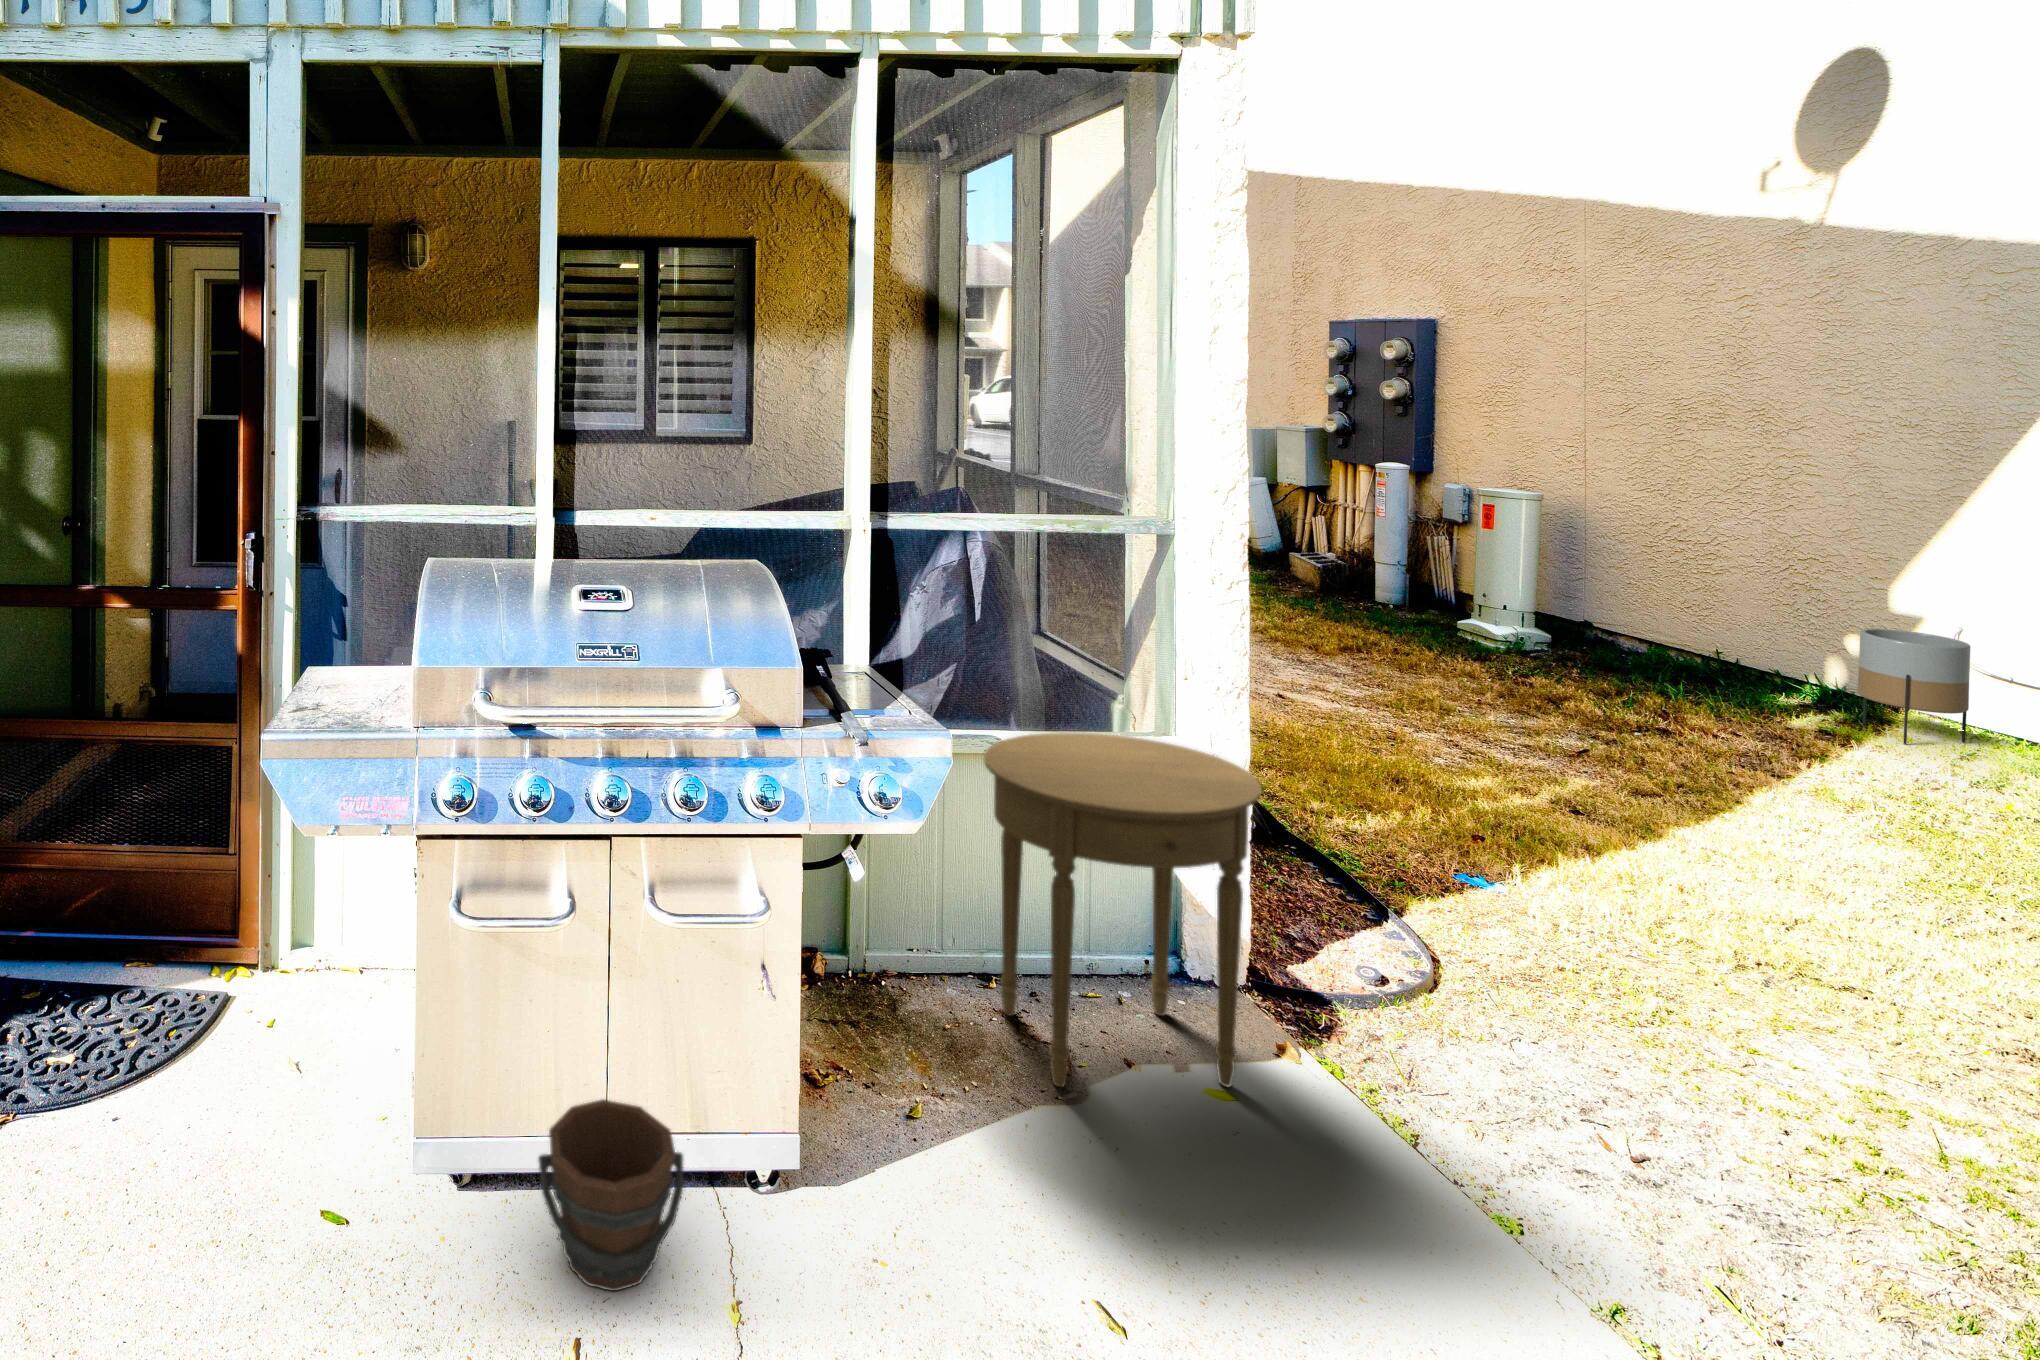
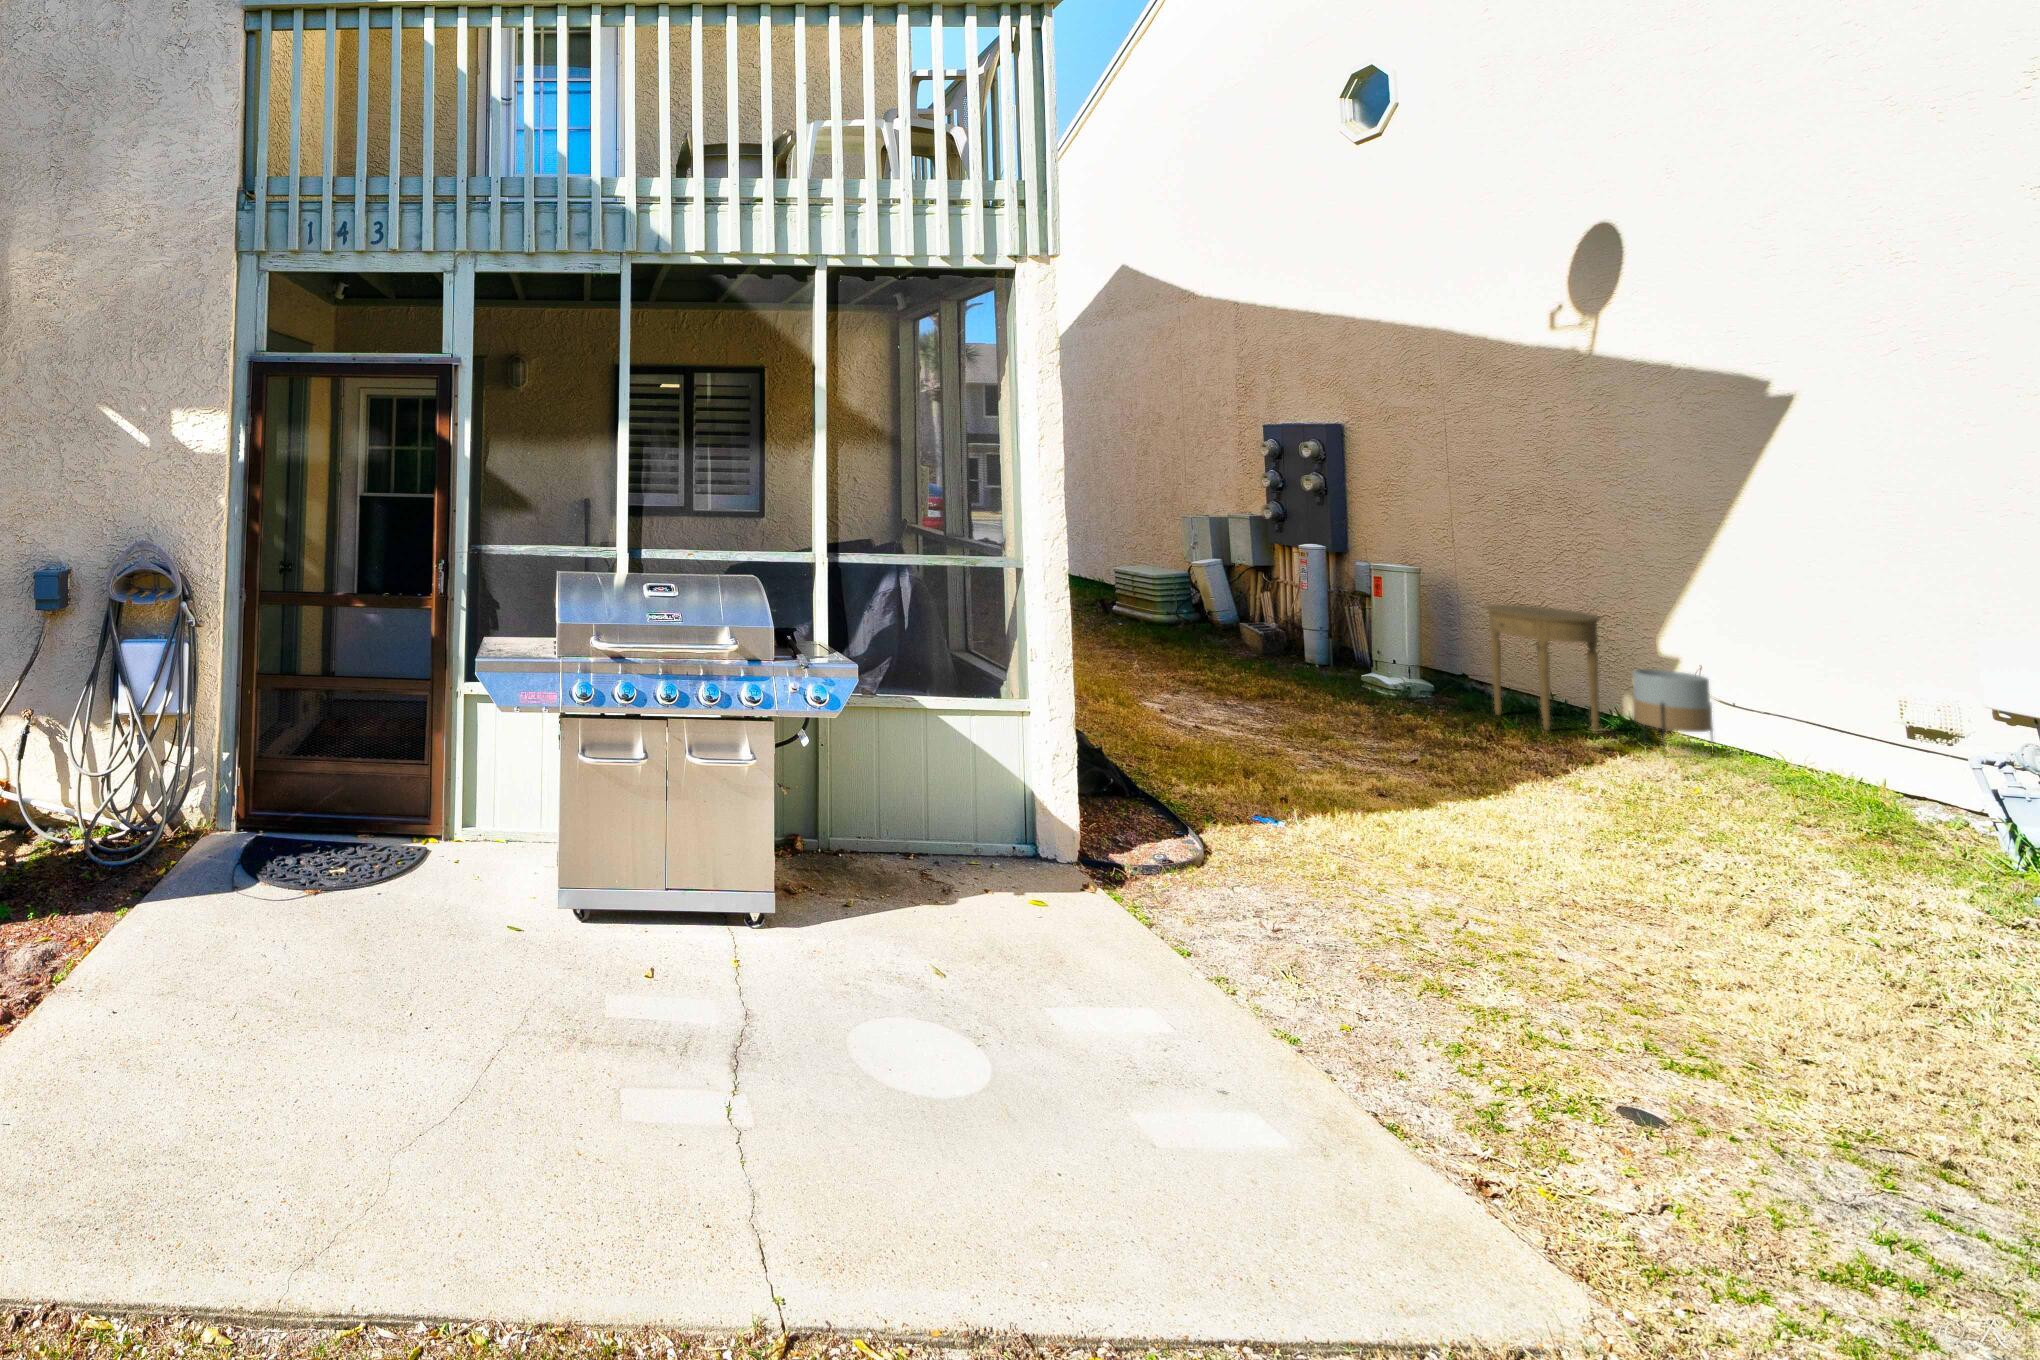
side table: present [984,732,1261,1087] -> present [1485,605,1600,732]
bucket: present [538,1099,683,1291] -> none [626,869,706,959]

